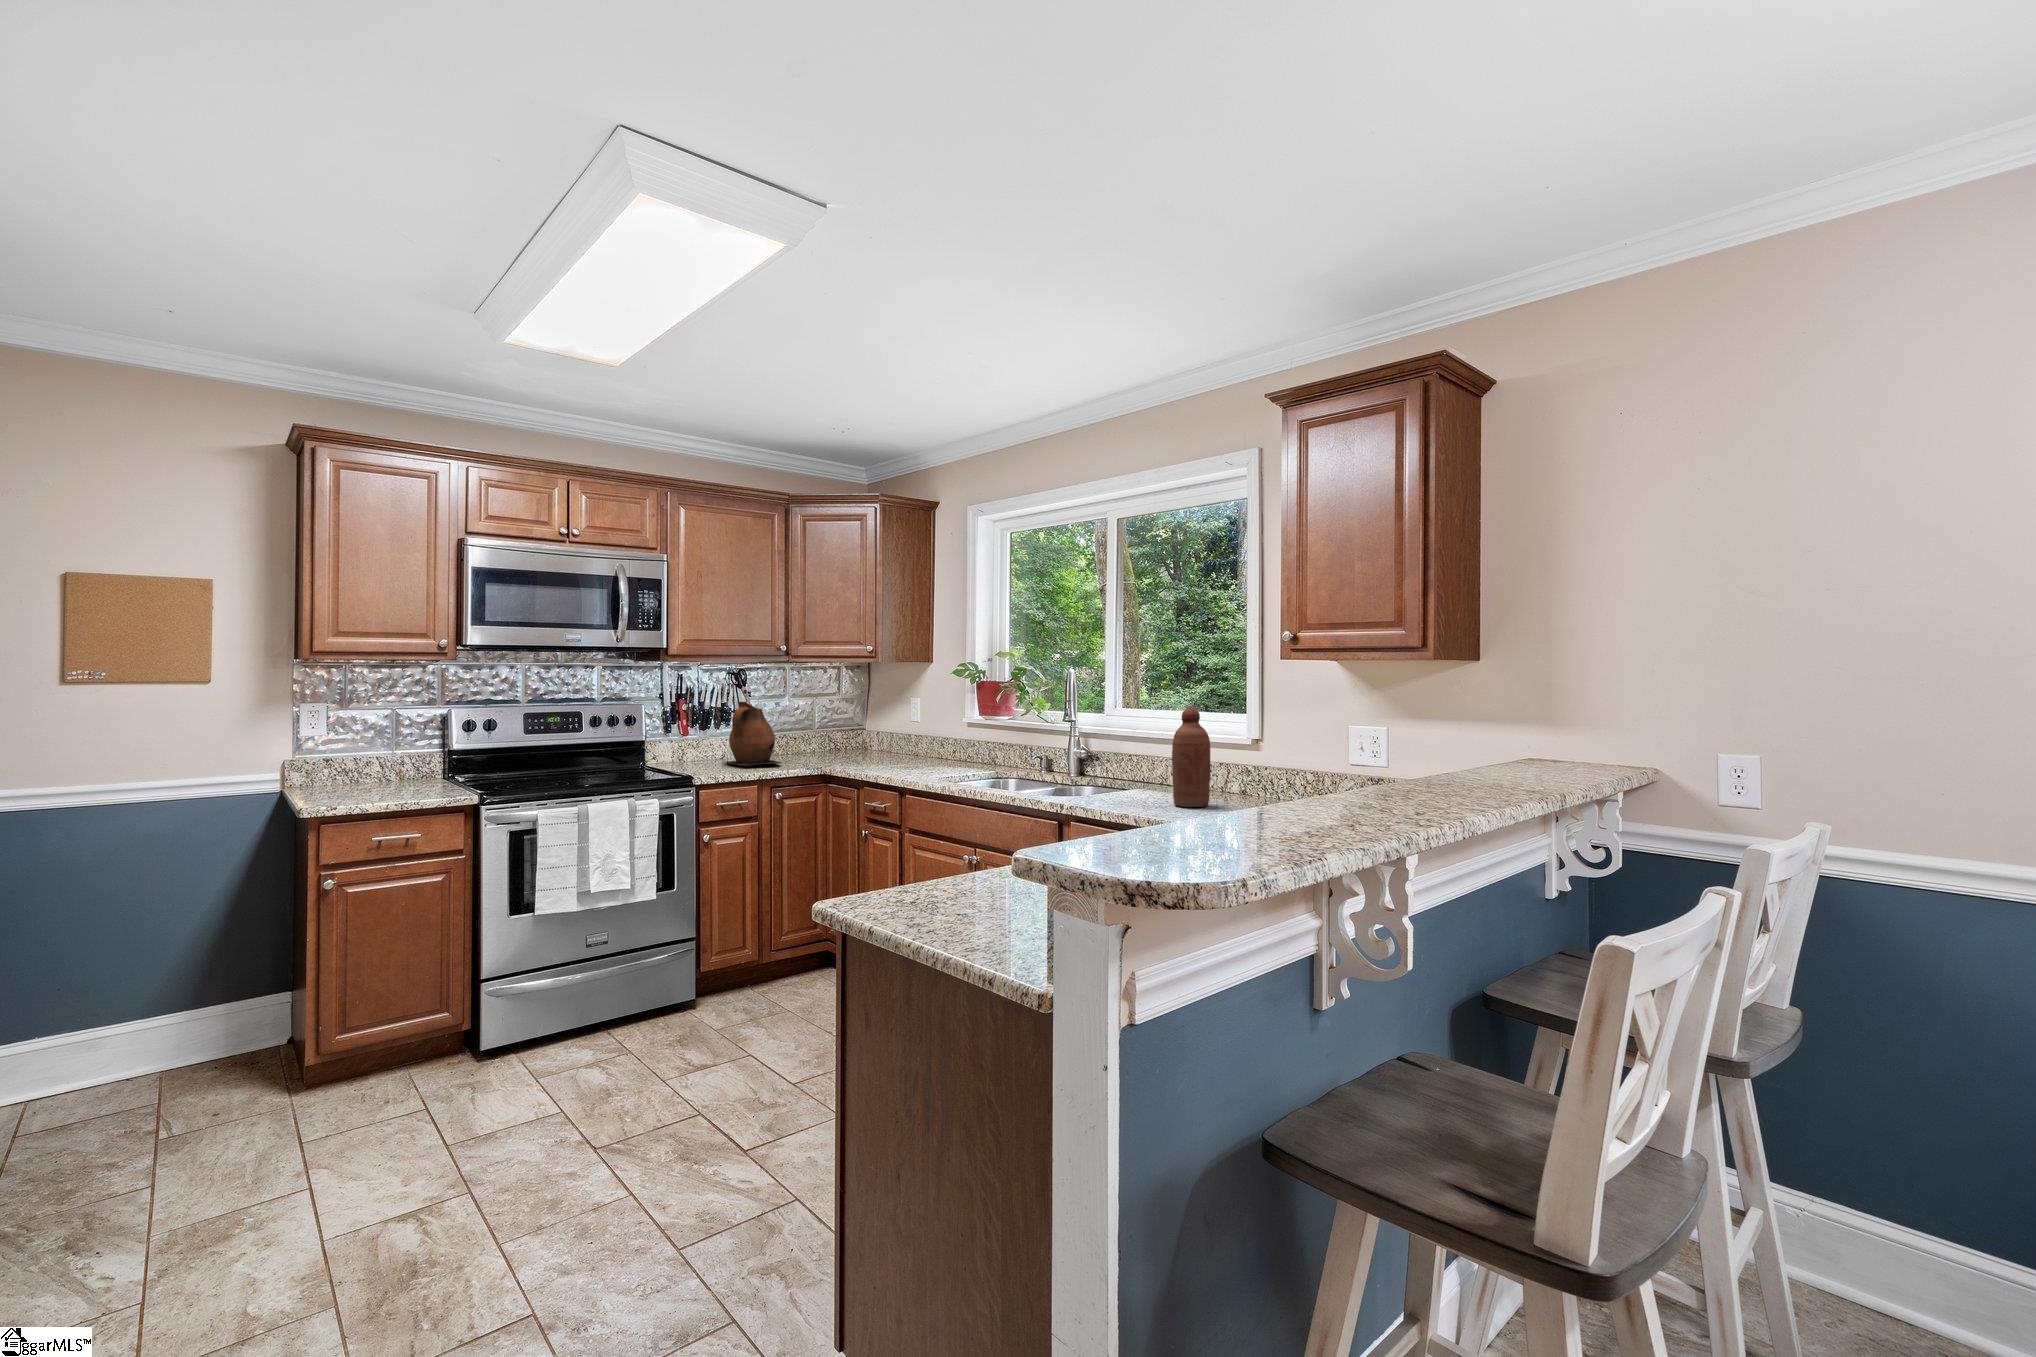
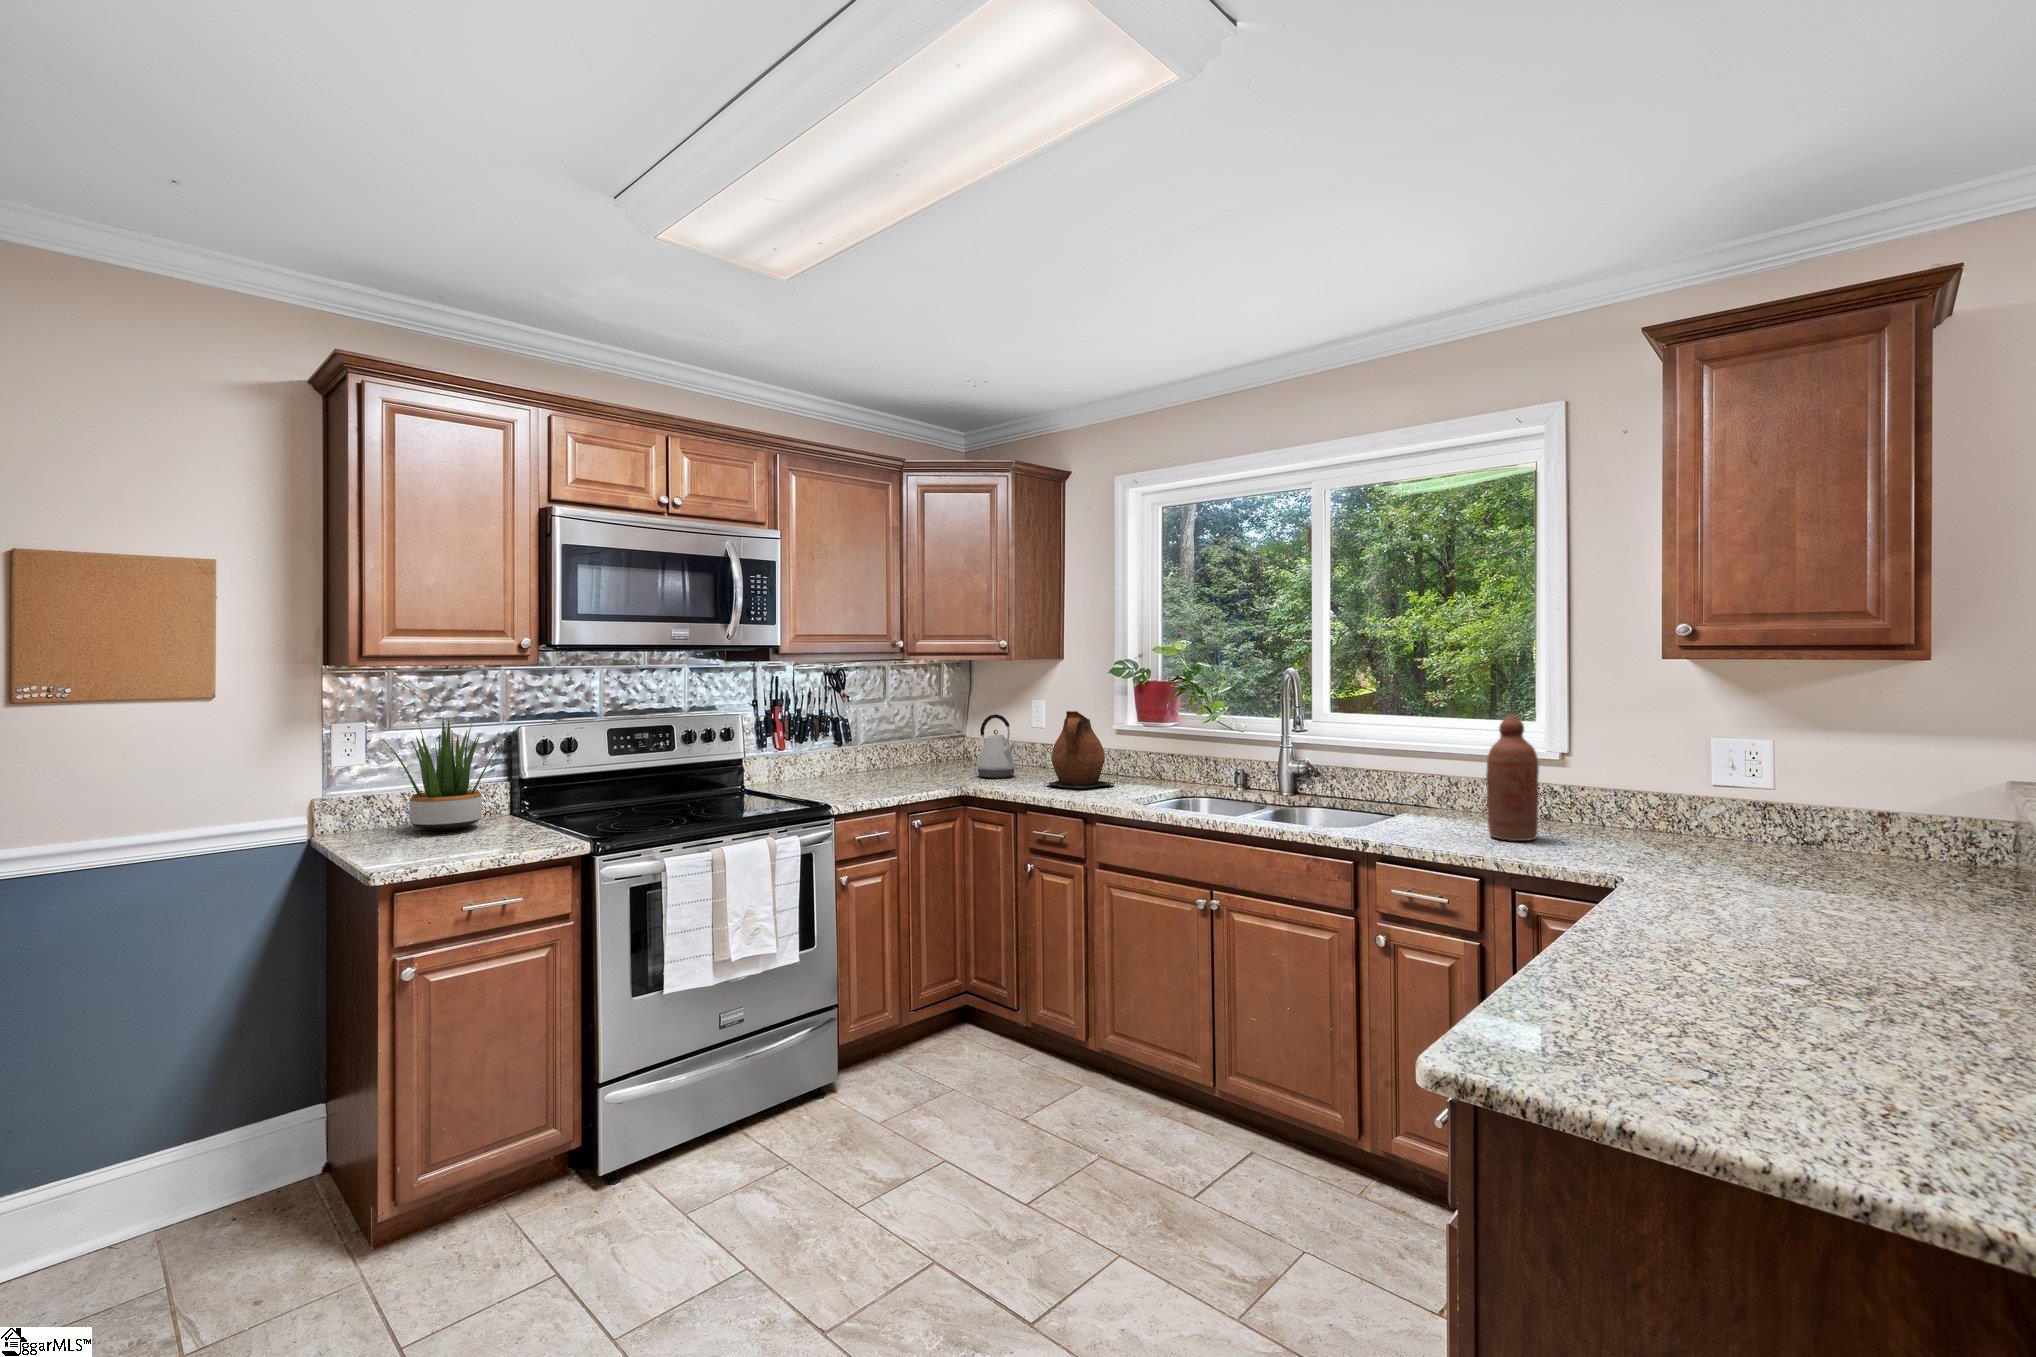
potted plant: none [332,701,431,786] -> present [383,718,503,831]
ceramic pitcher: present [727,702,781,765] -> present [1048,711,1114,788]
kettle: none [851,708,885,761] -> present [976,714,1016,778]

